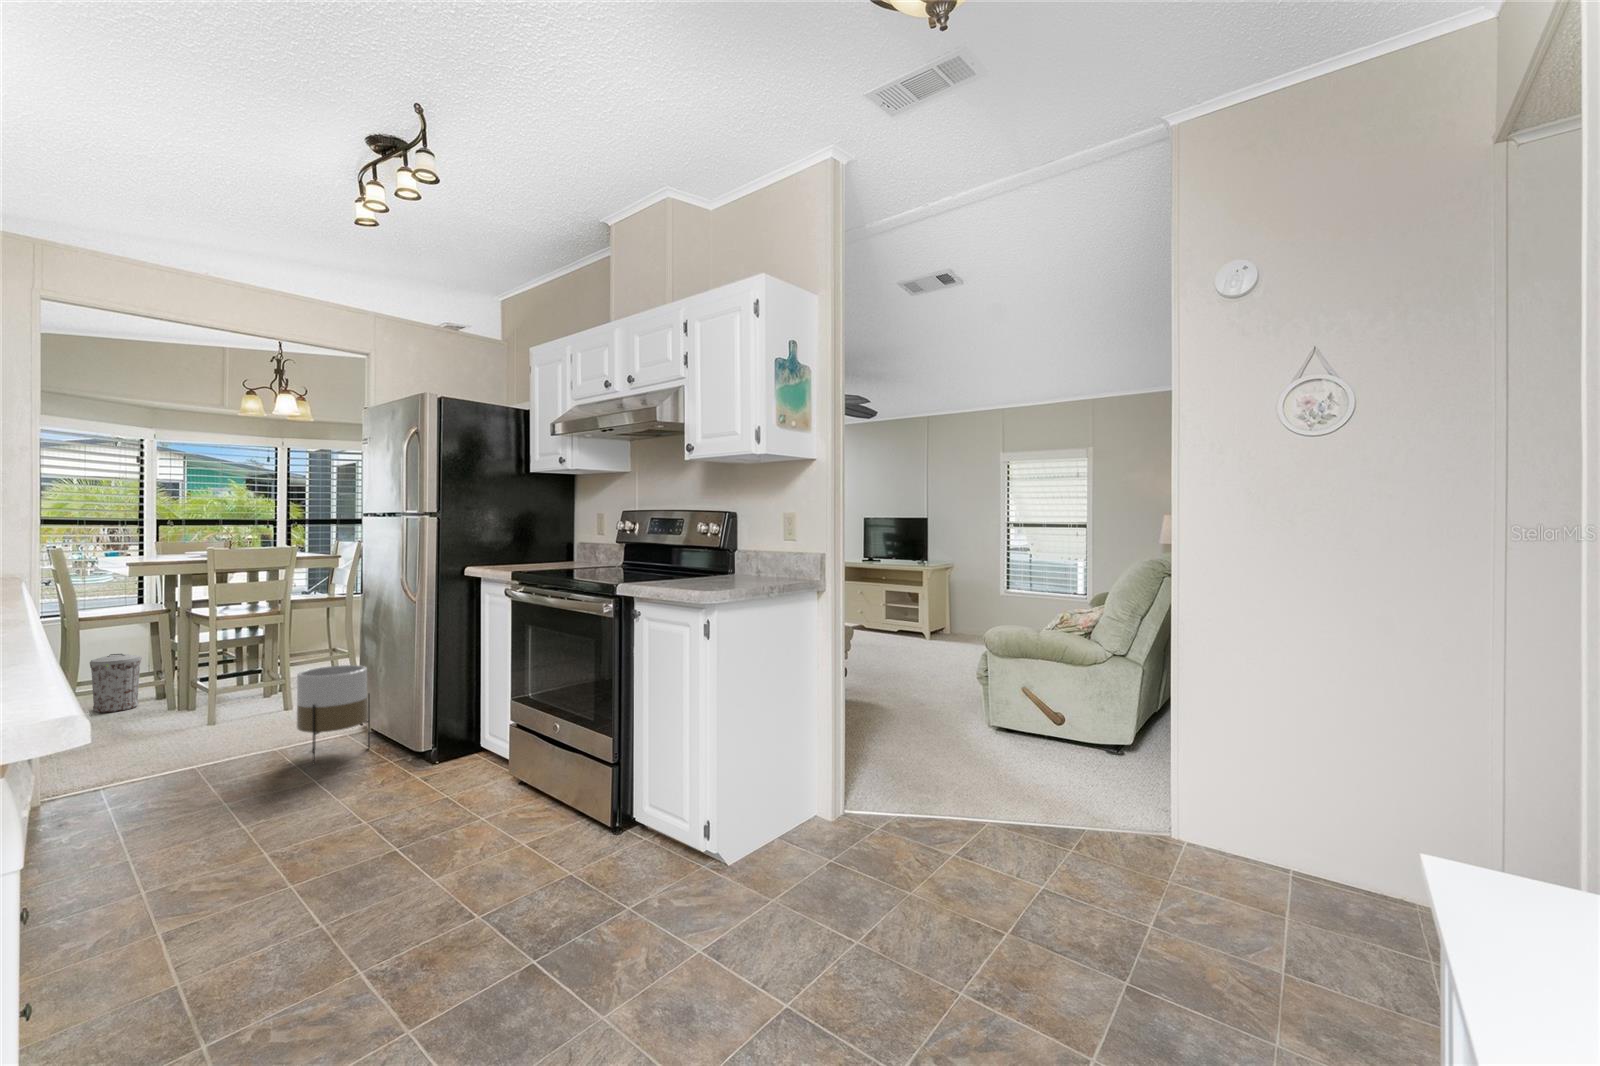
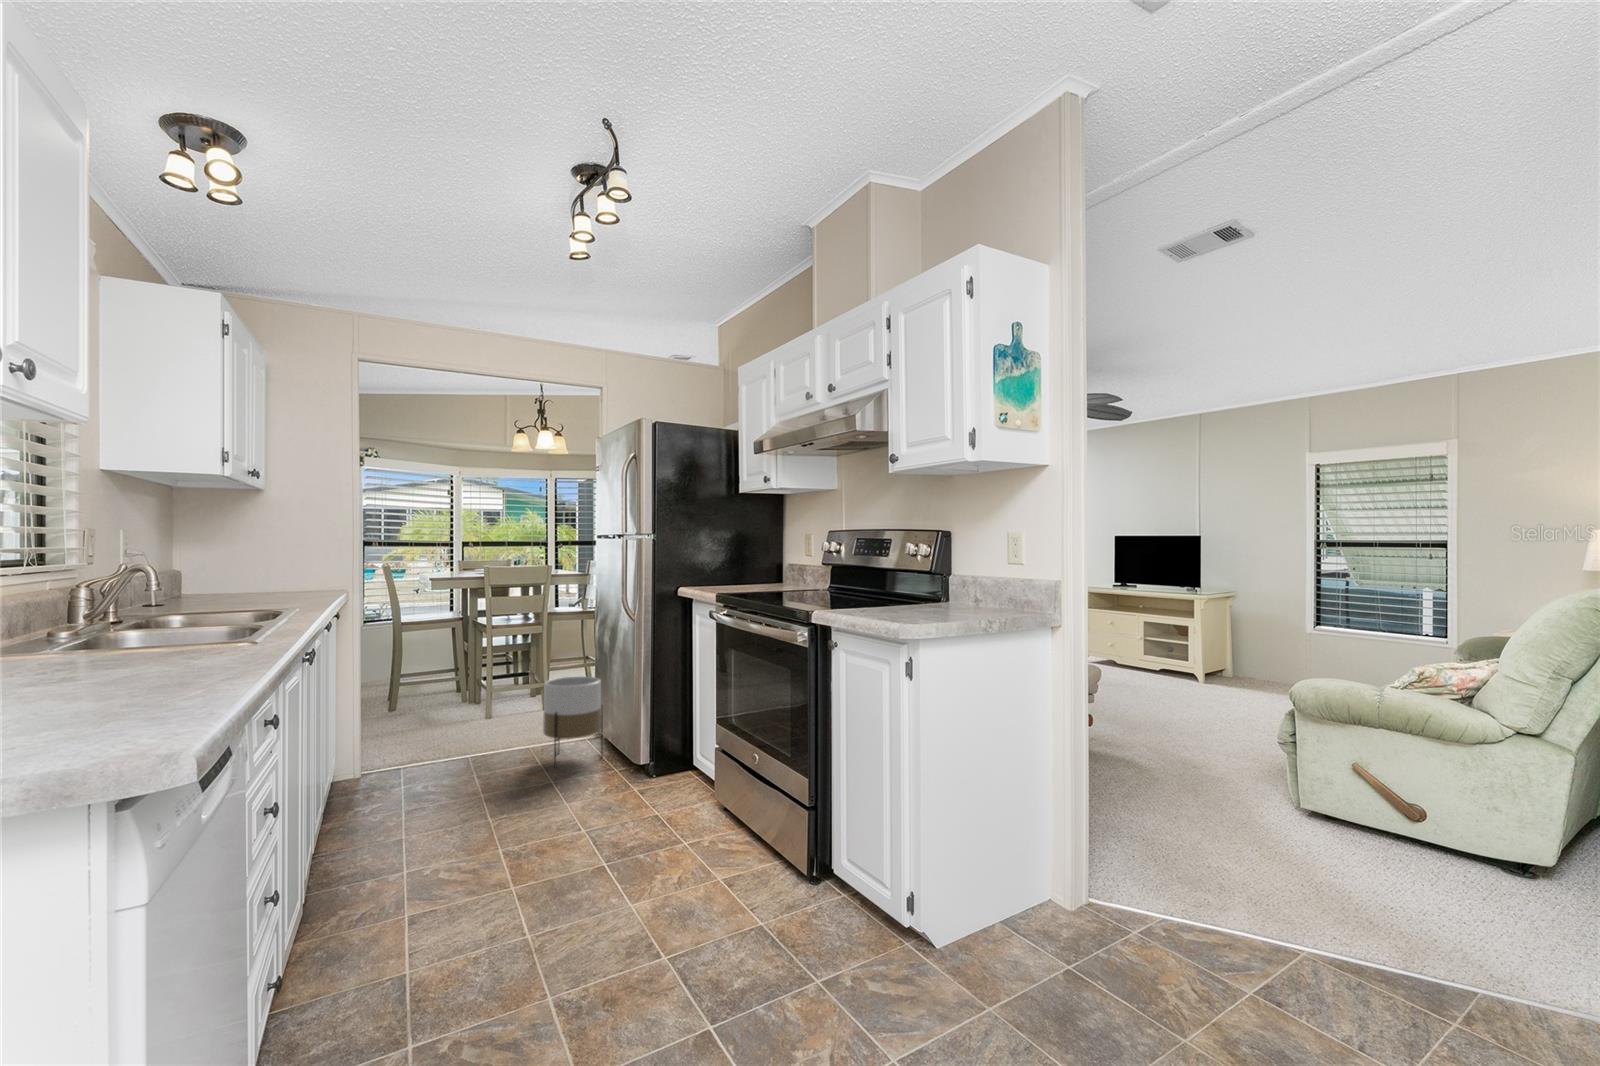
trash can: present [90,654,142,713] -> none [410,654,445,703]

